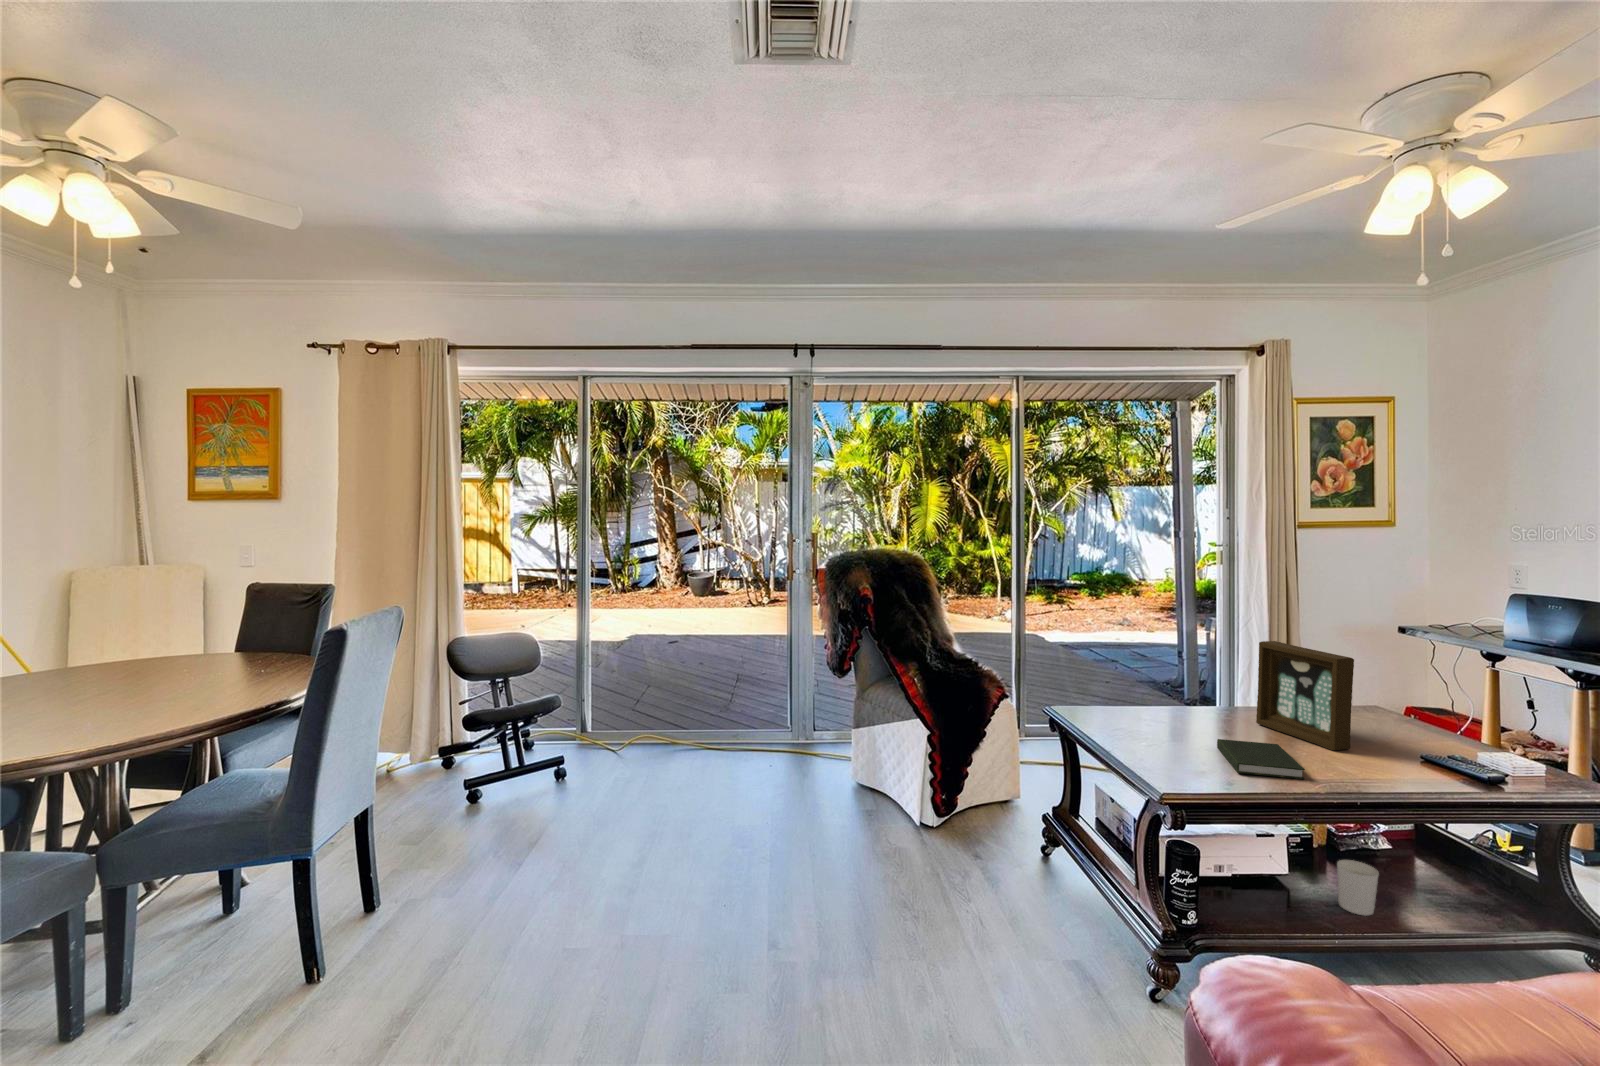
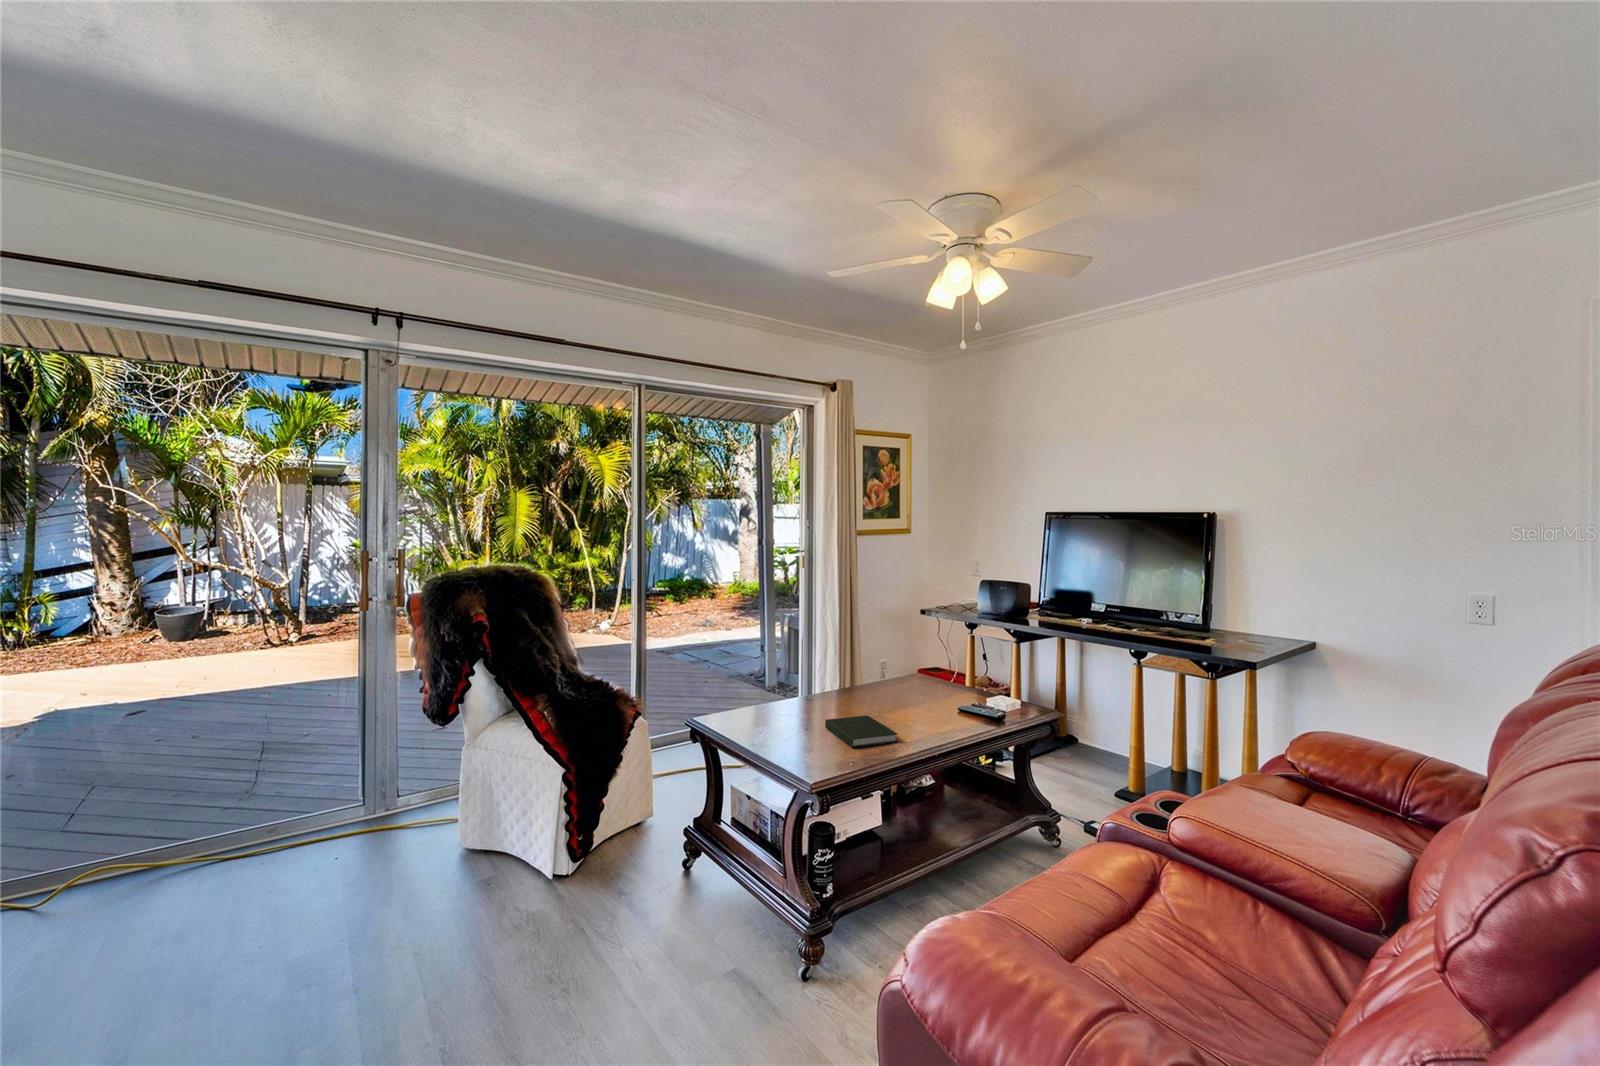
picture frame: present [1256,641,1354,750] -> none [840,628,911,713]
candle holder: present [1337,860,1379,916] -> none [914,800,942,843]

